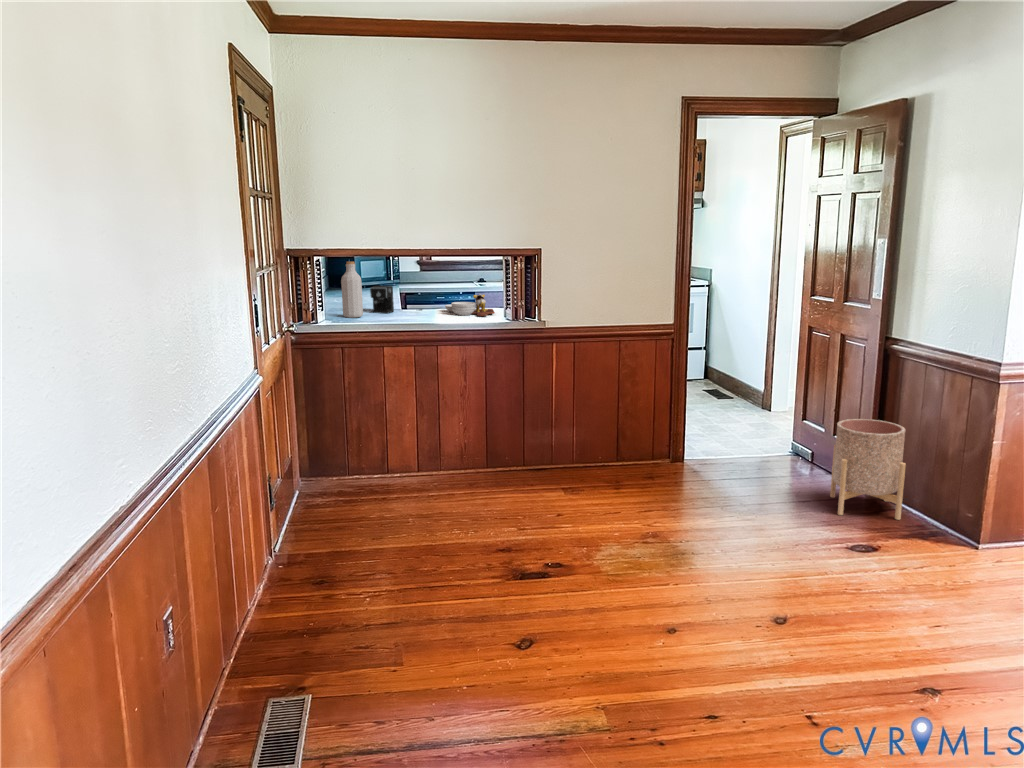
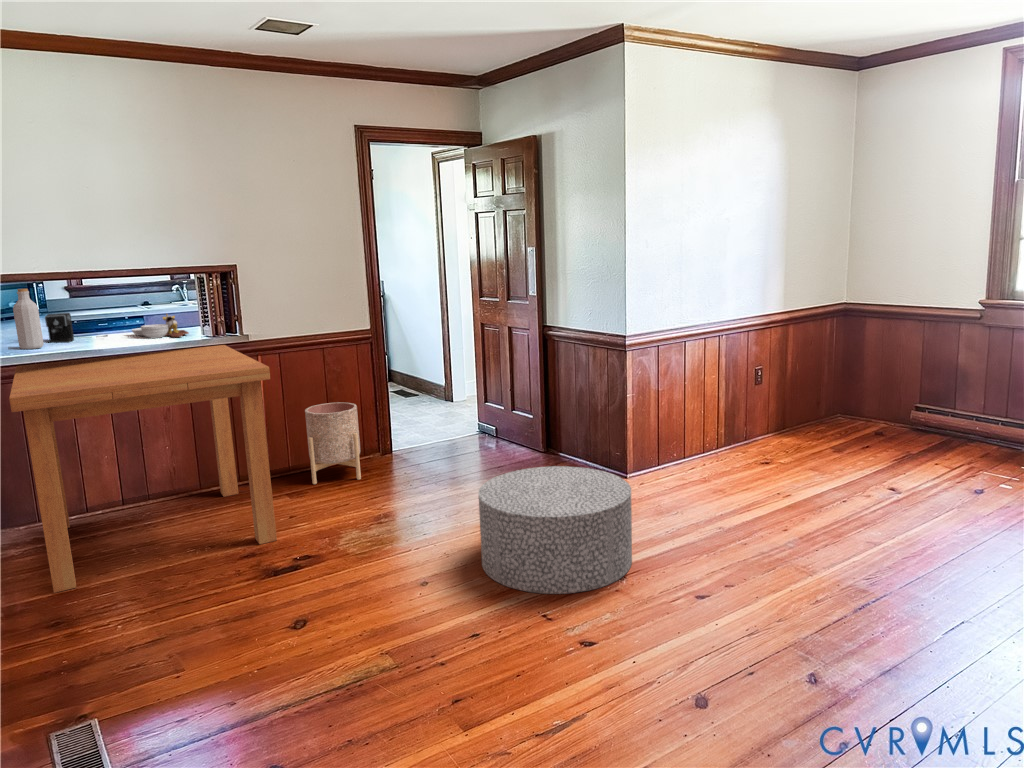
dining table: none [307,328,545,550] -> present [9,345,277,593]
planter: present [830,419,906,520] -> present [305,402,361,484]
ottoman: none [748,517,967,698] -> present [478,466,632,594]

